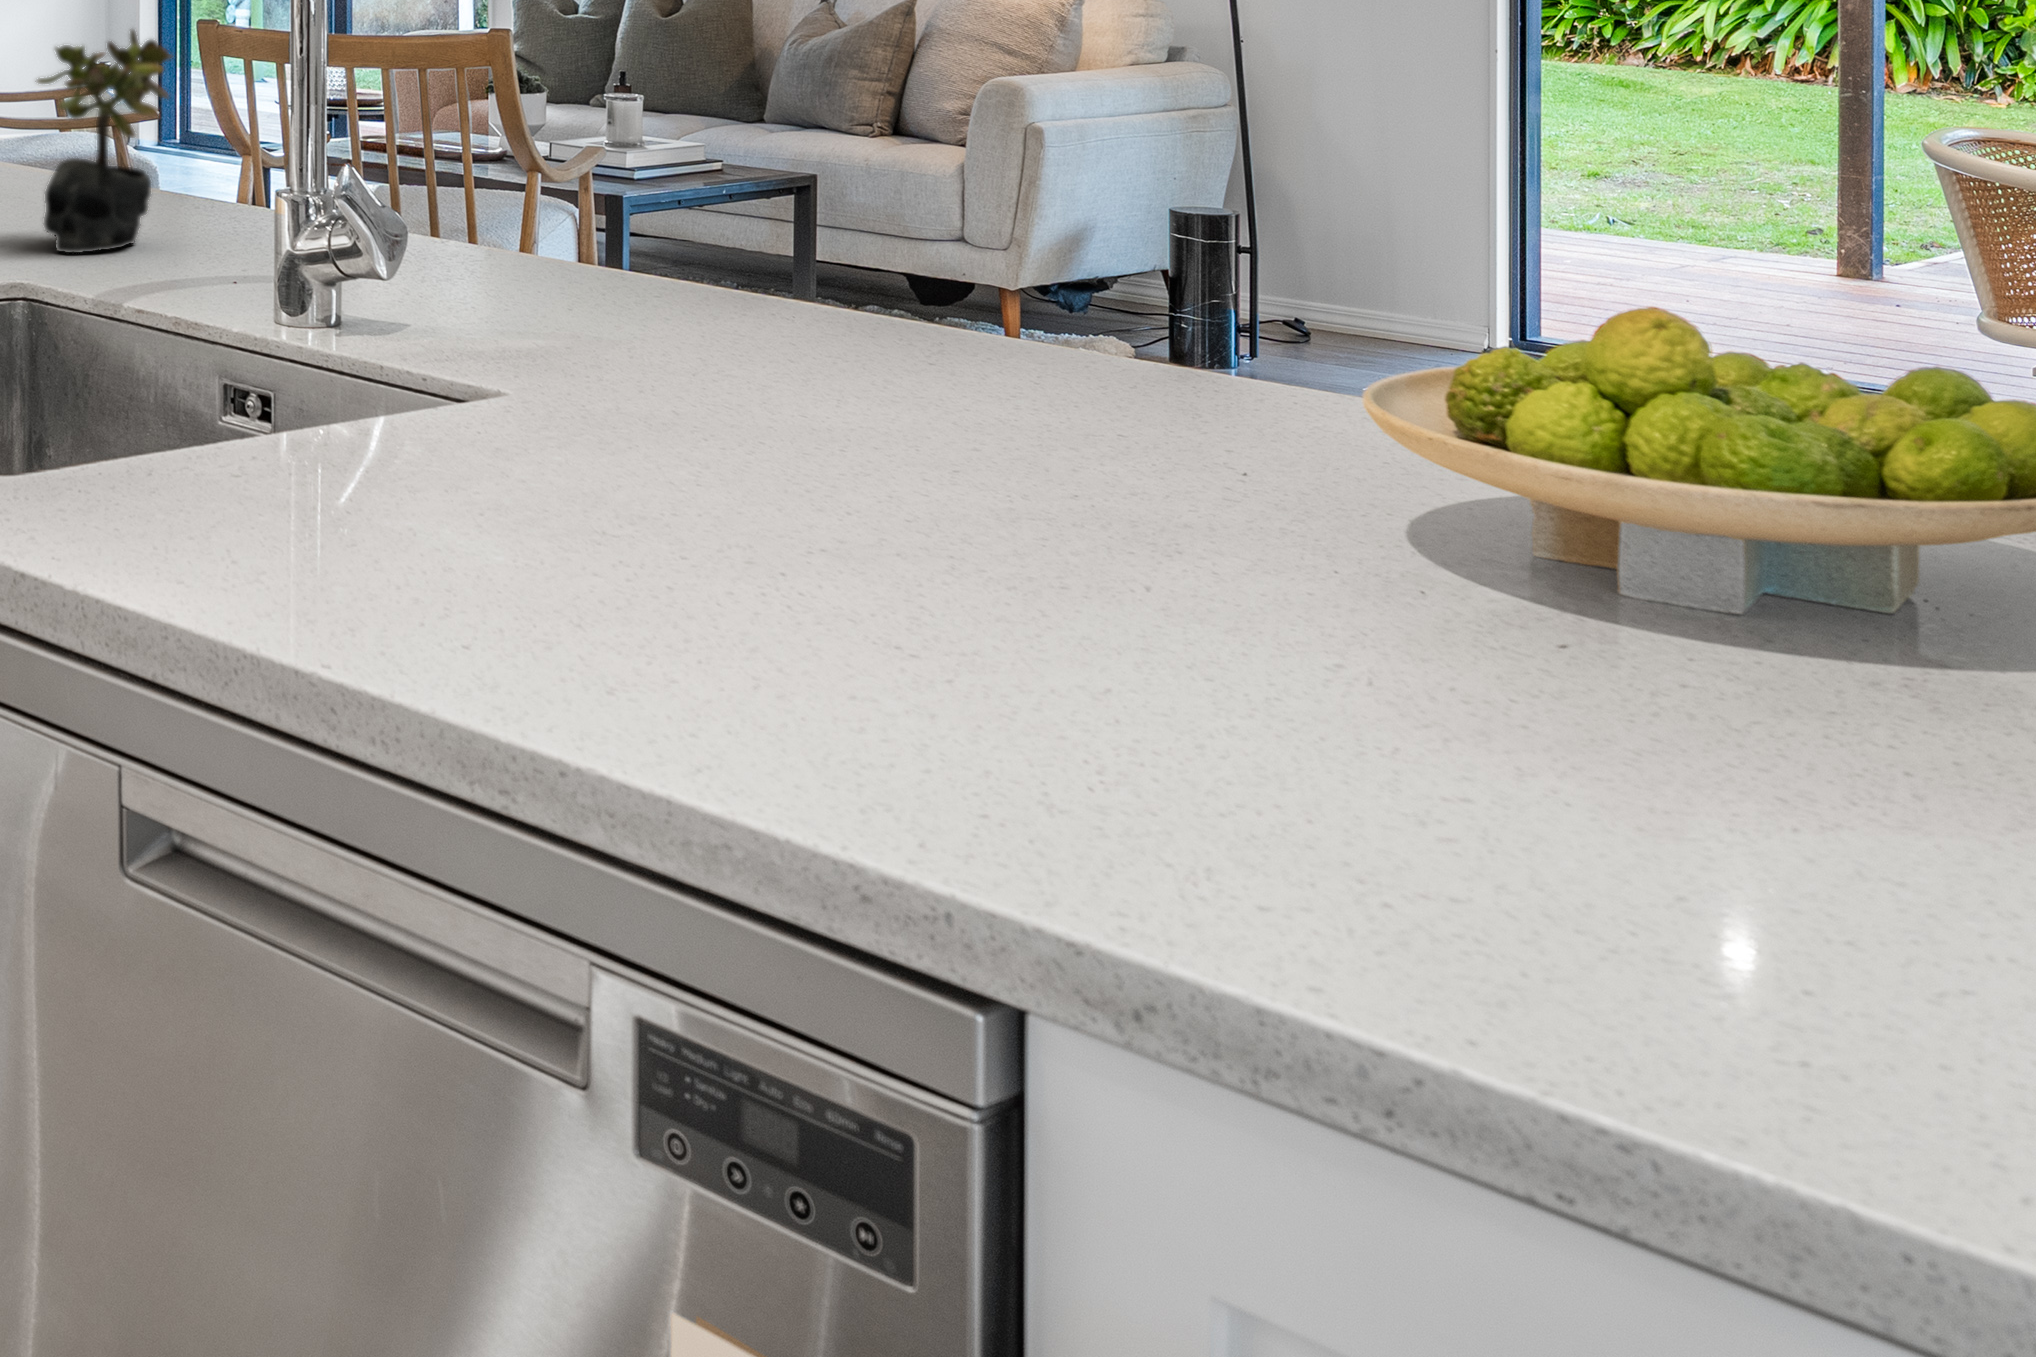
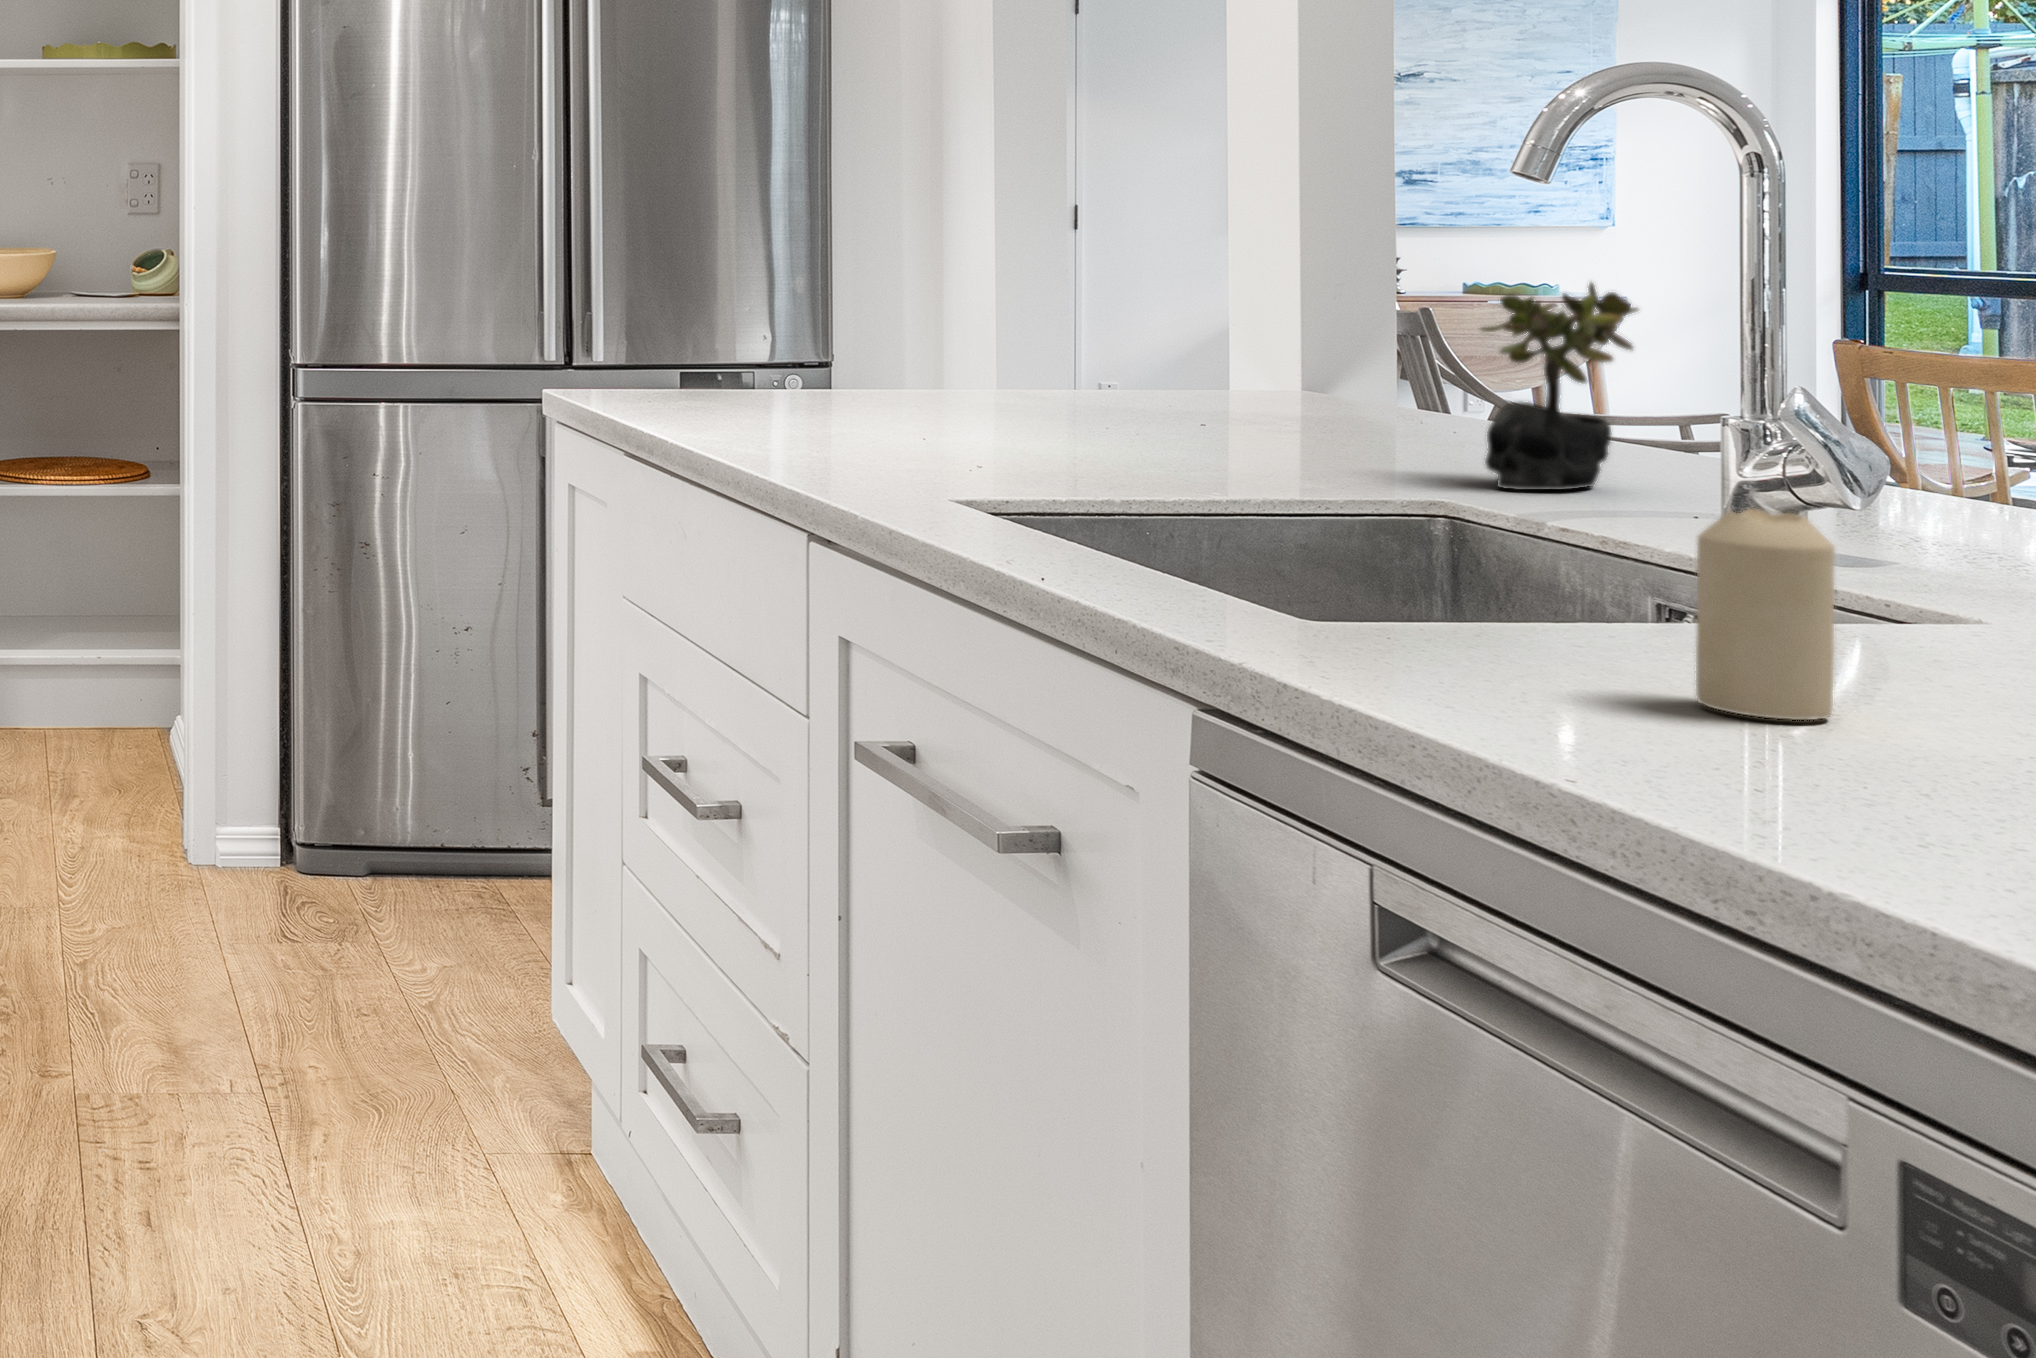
candle: none [380,335,492,551] -> present [1696,509,1835,720]

